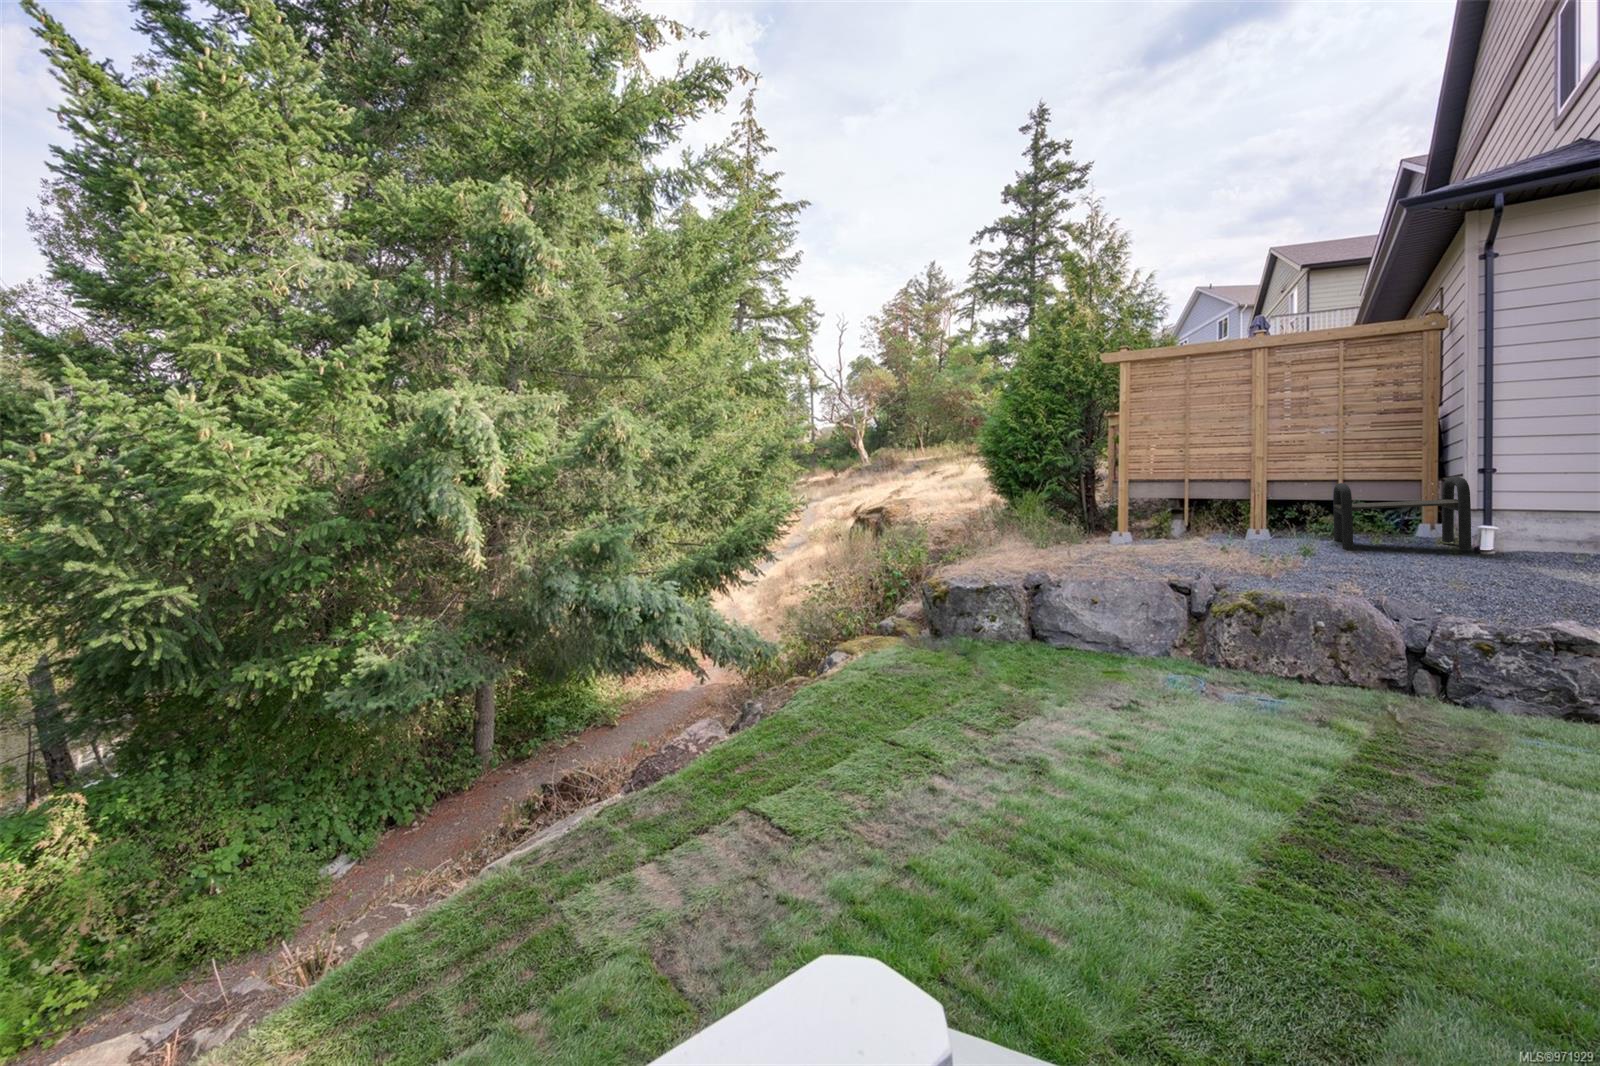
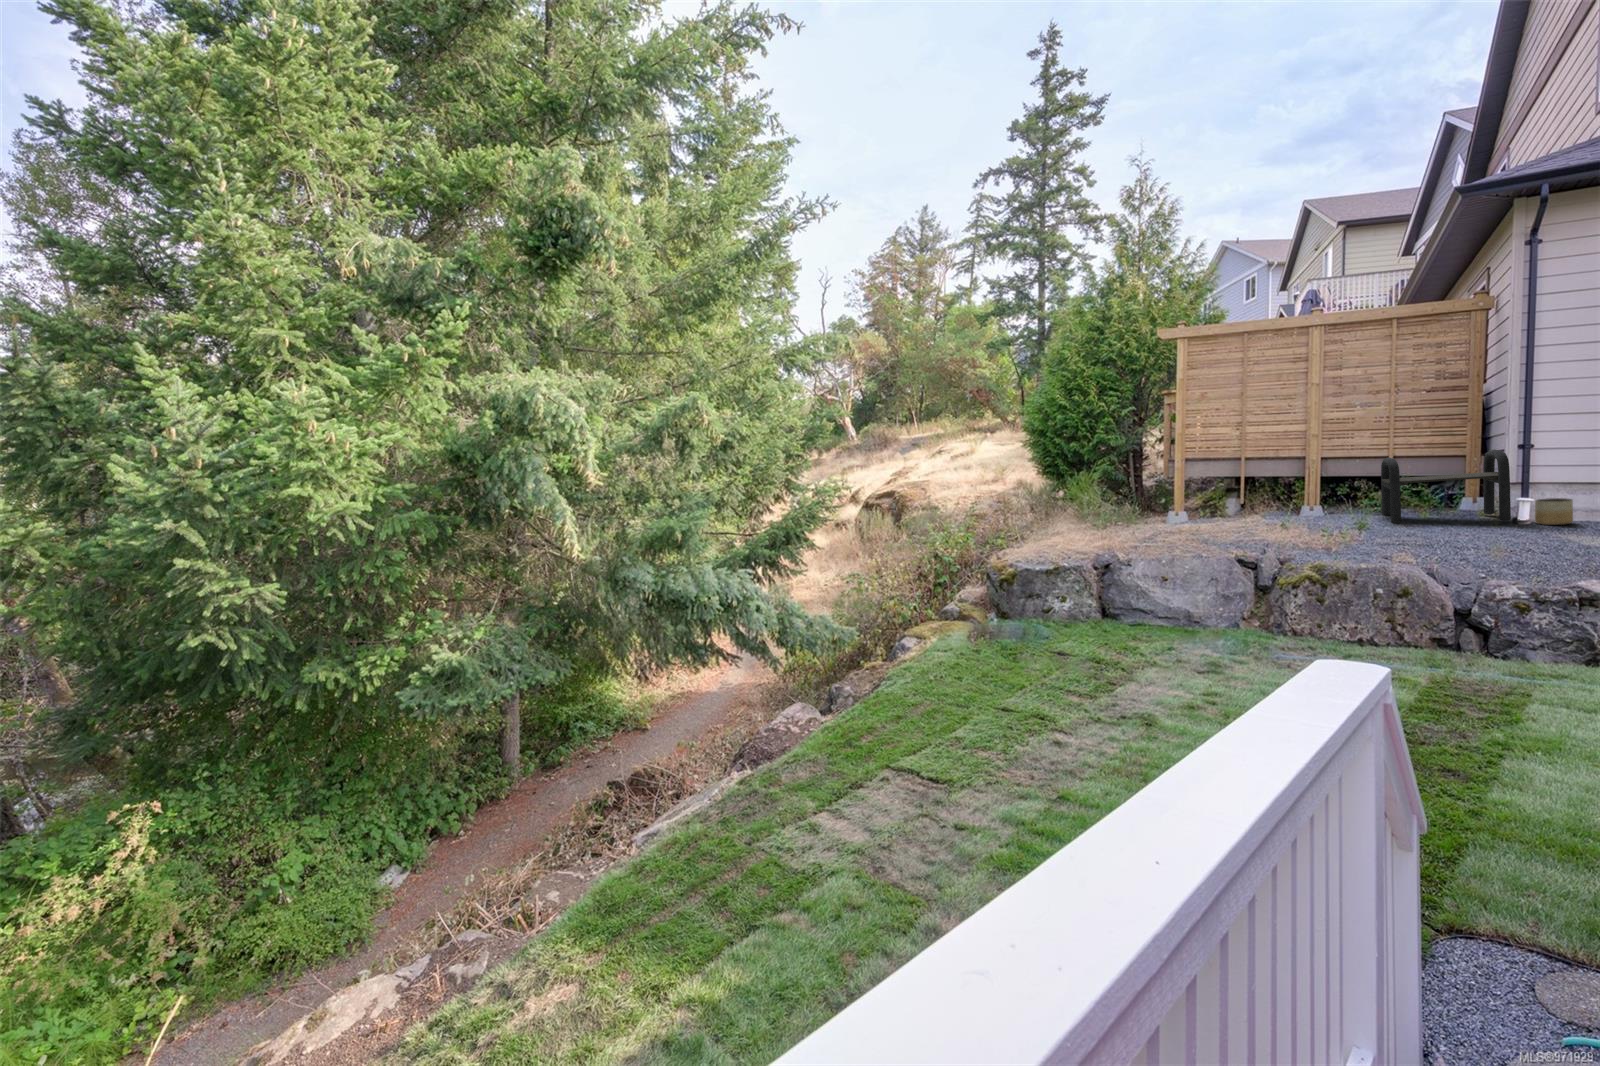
planter: none [1498,528,1541,555] -> present [1535,498,1573,525]

